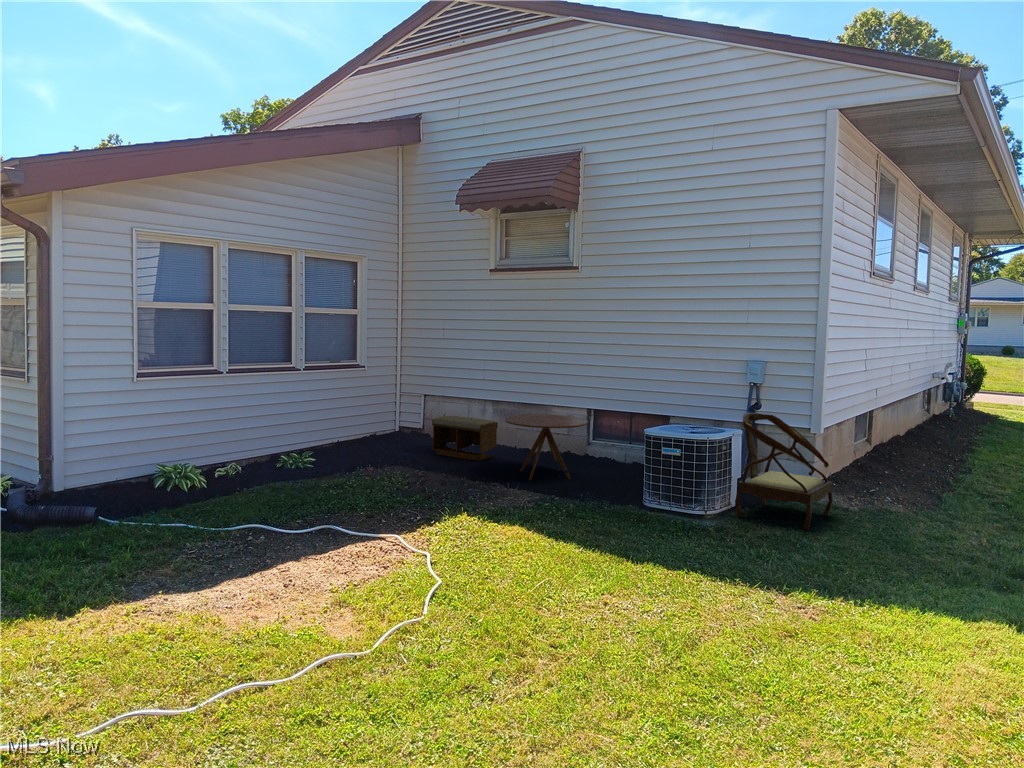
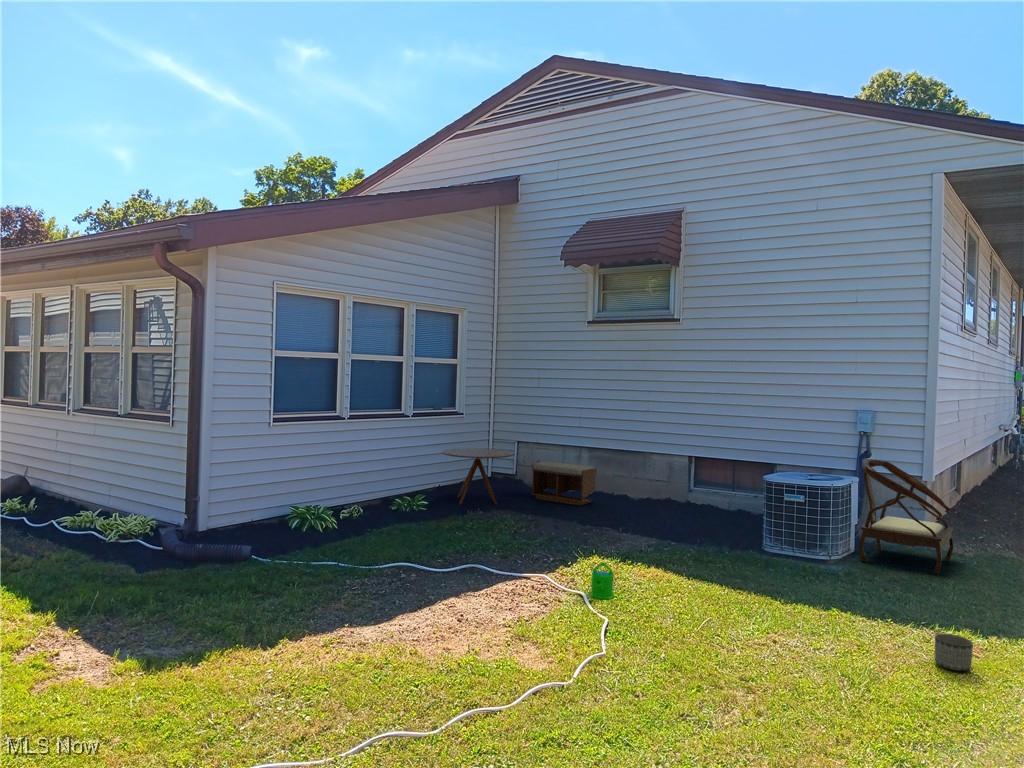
round table: present [505,414,588,480] -> present [442,448,514,505]
watering can: none [435,523,461,561] -> present [590,562,614,599]
planter: none [749,594,785,631] -> present [934,634,973,671]

